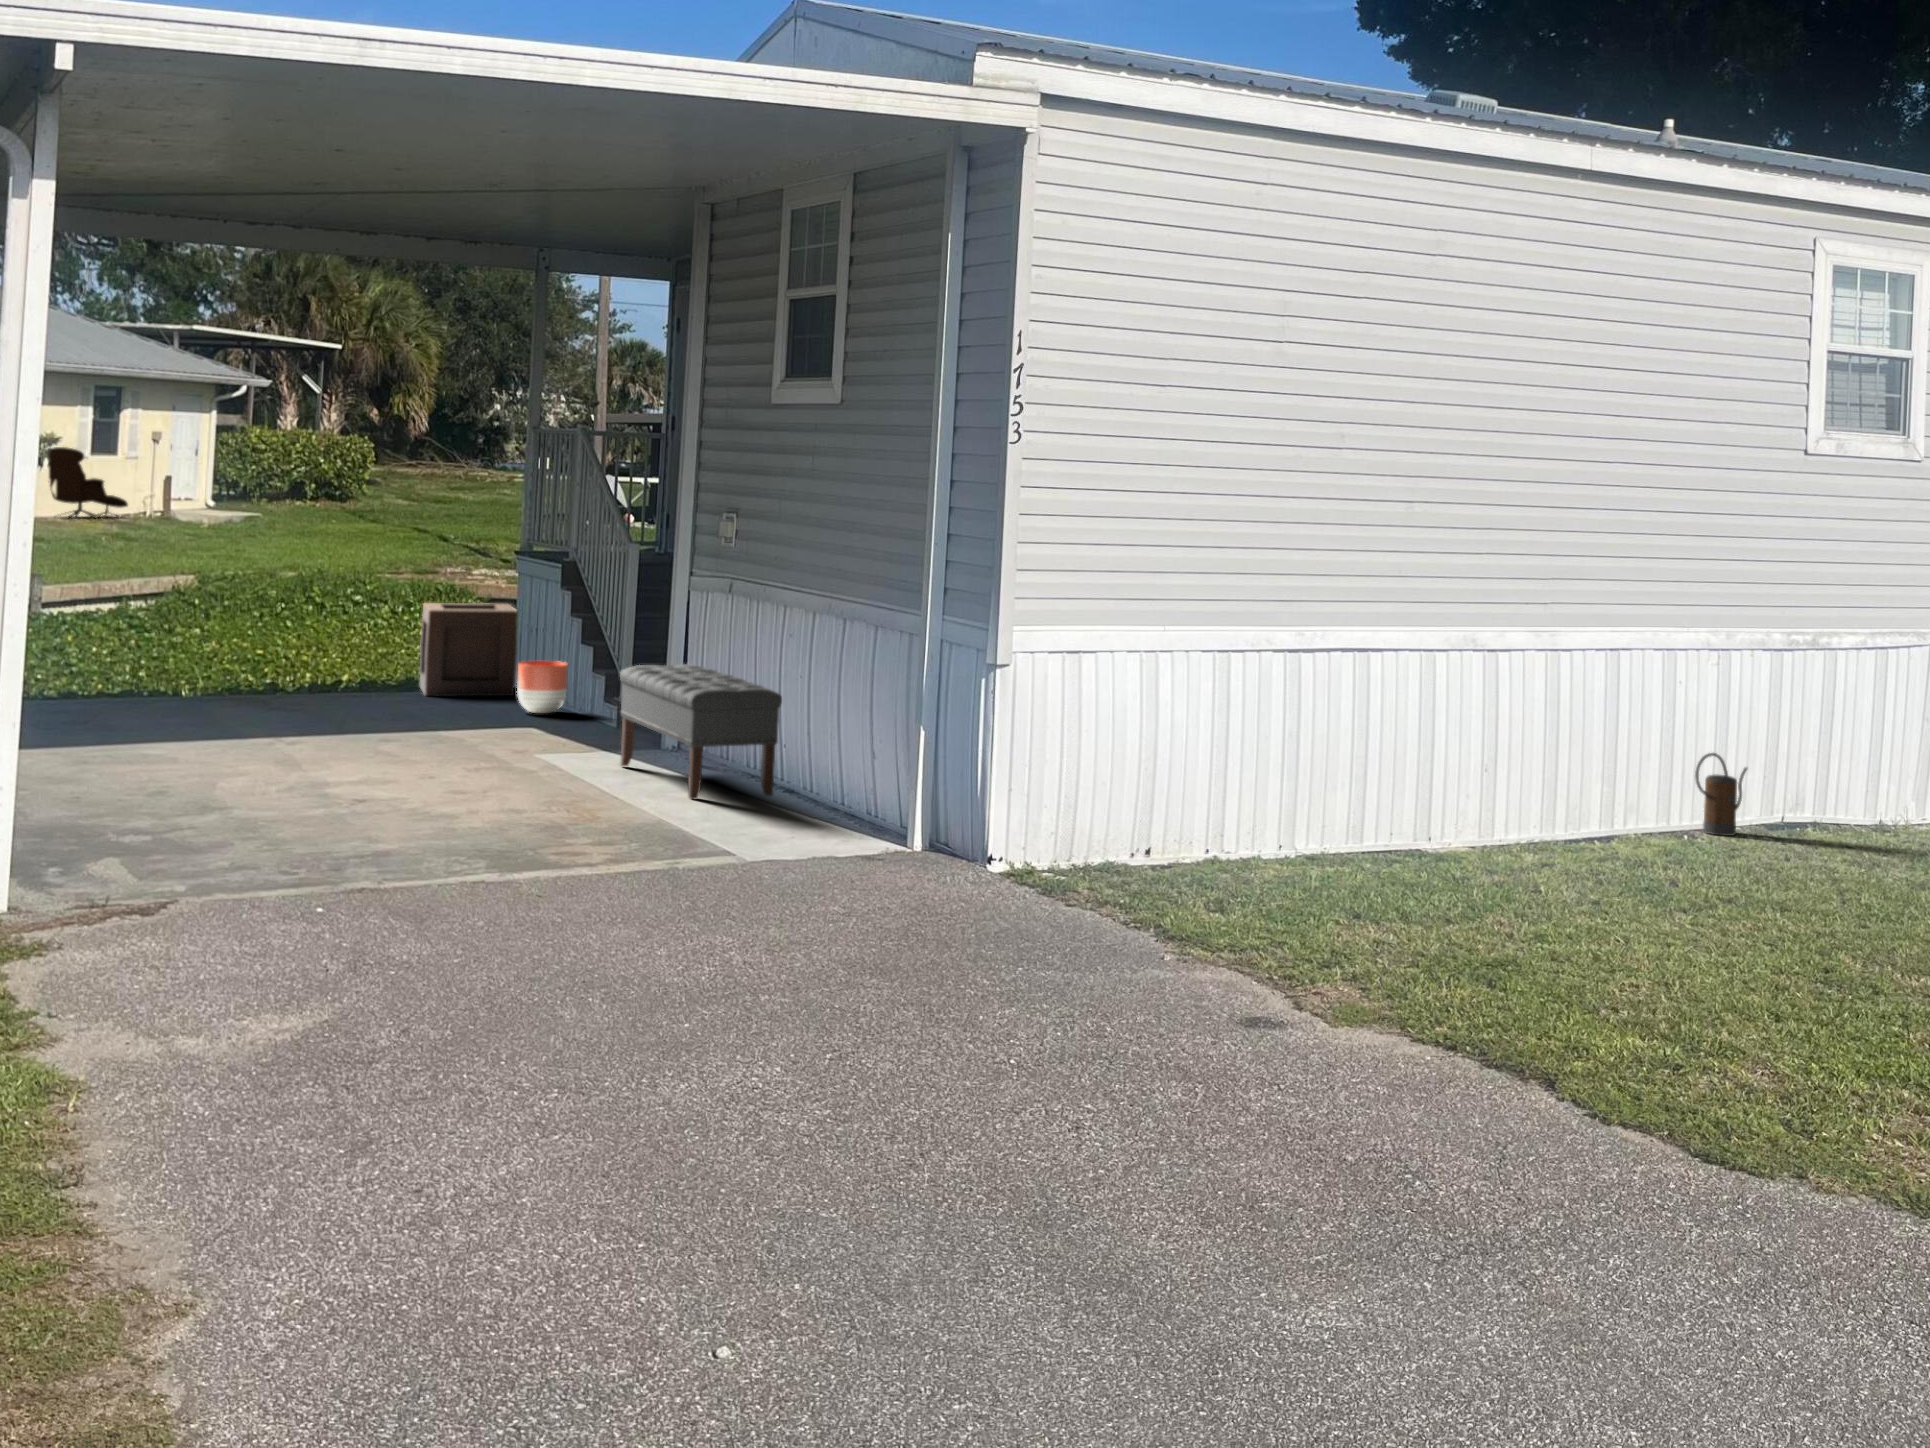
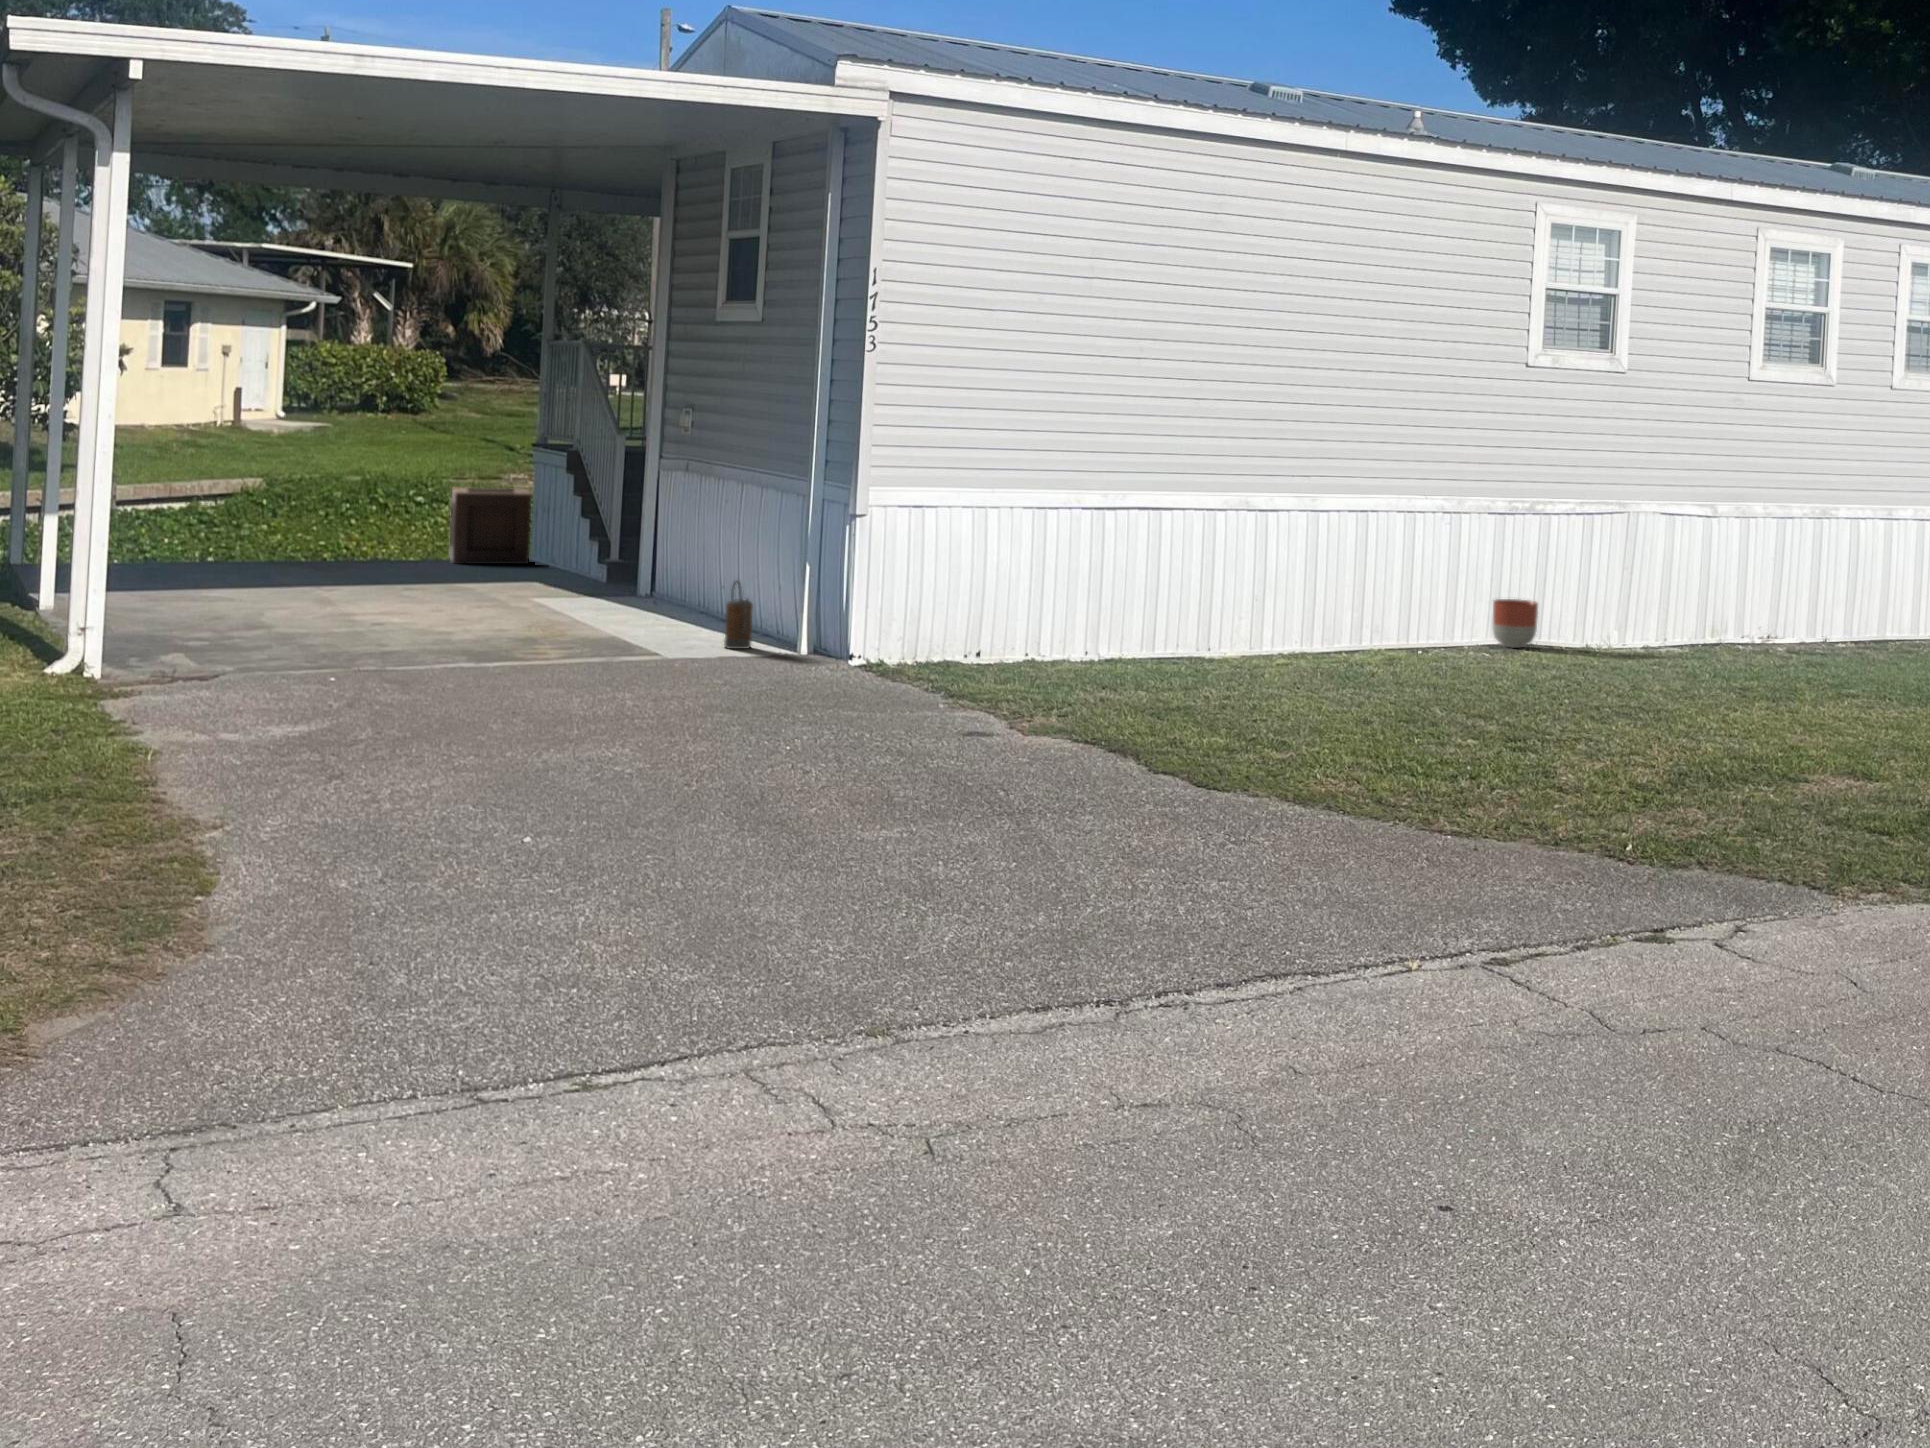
lounge chair: present [48,447,128,518] -> none [120,361,200,430]
planter: present [517,661,568,714] -> present [1493,599,1538,648]
bench: present [620,664,782,799] -> none [598,528,719,627]
watering can: present [1695,753,1747,836] -> present [724,580,753,649]

